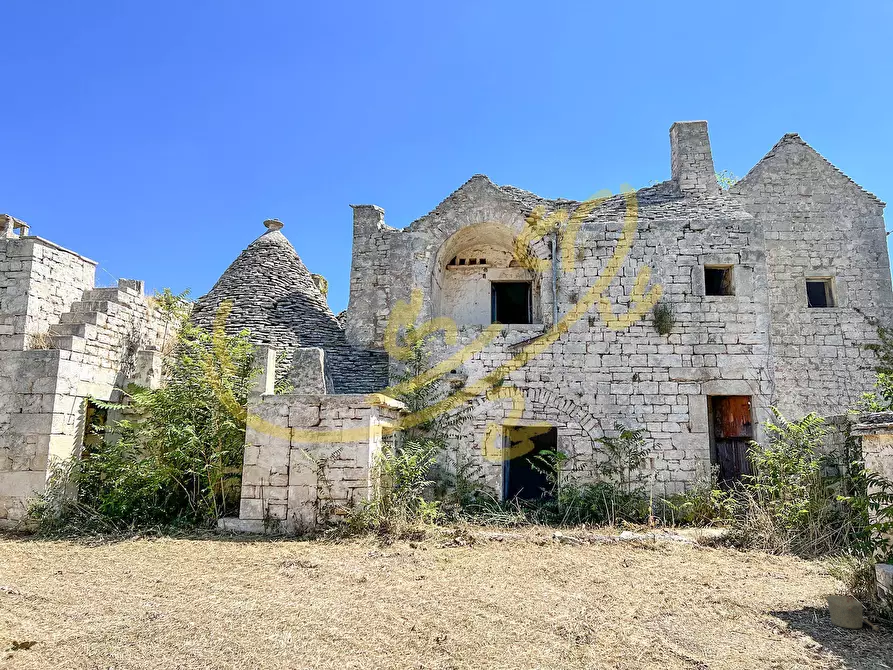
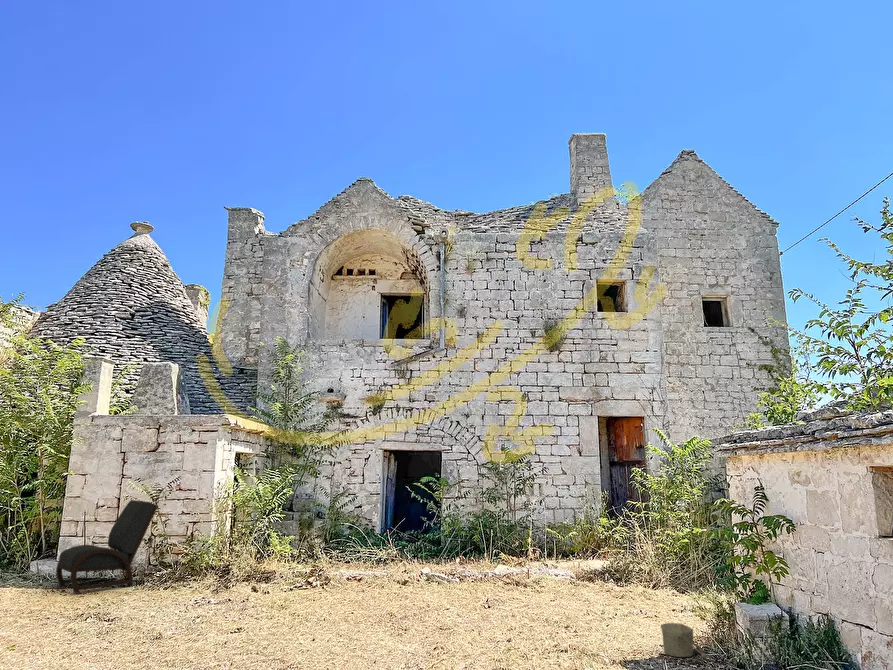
lounge chair: none [243,468,324,548] -> present [56,500,158,593]

